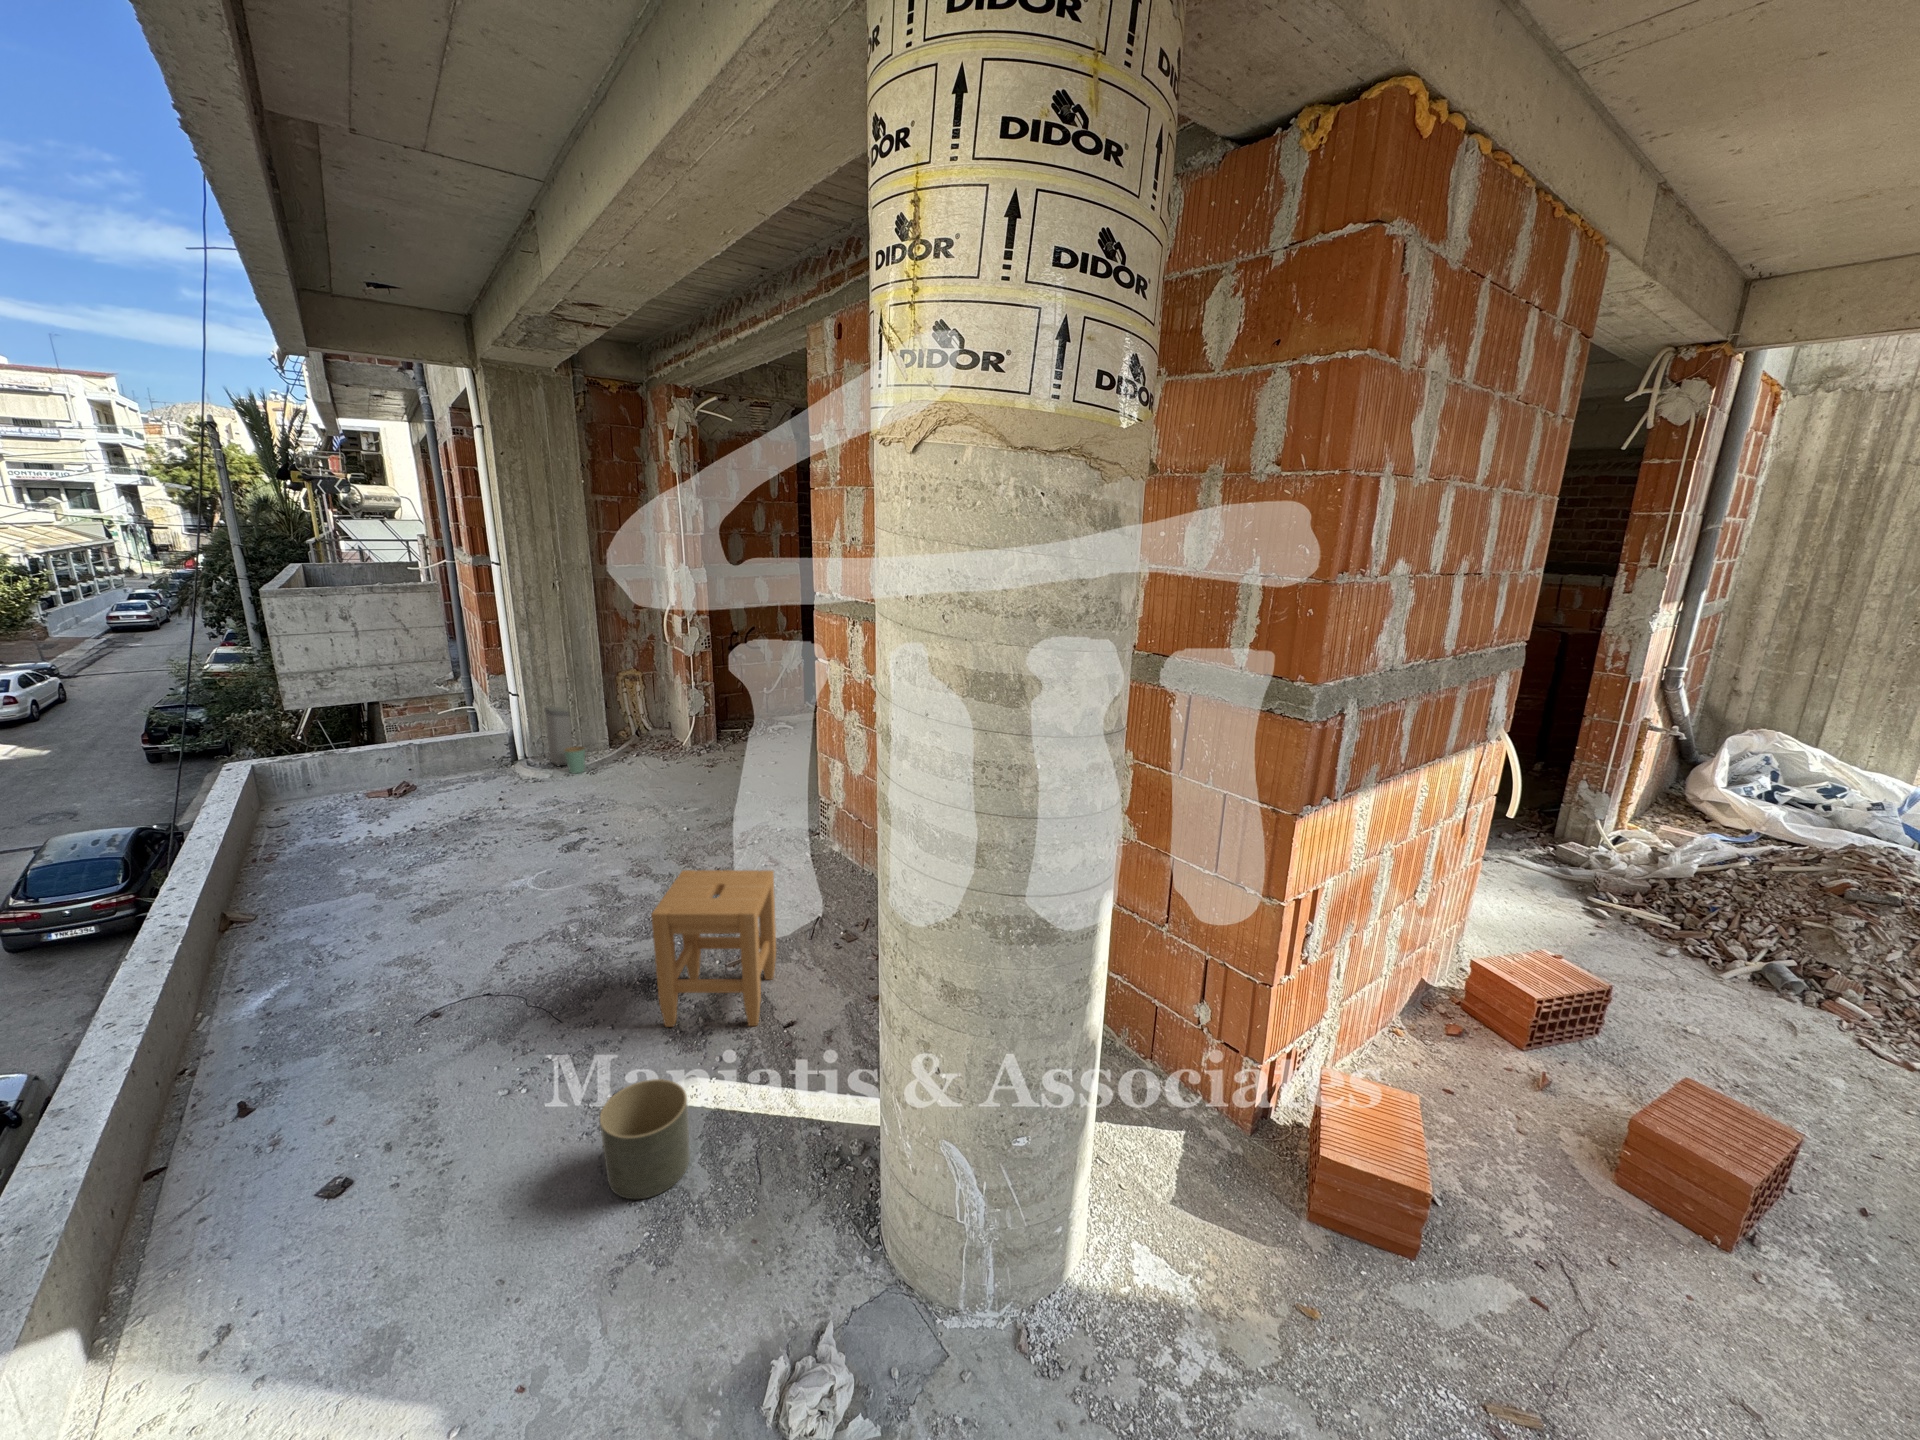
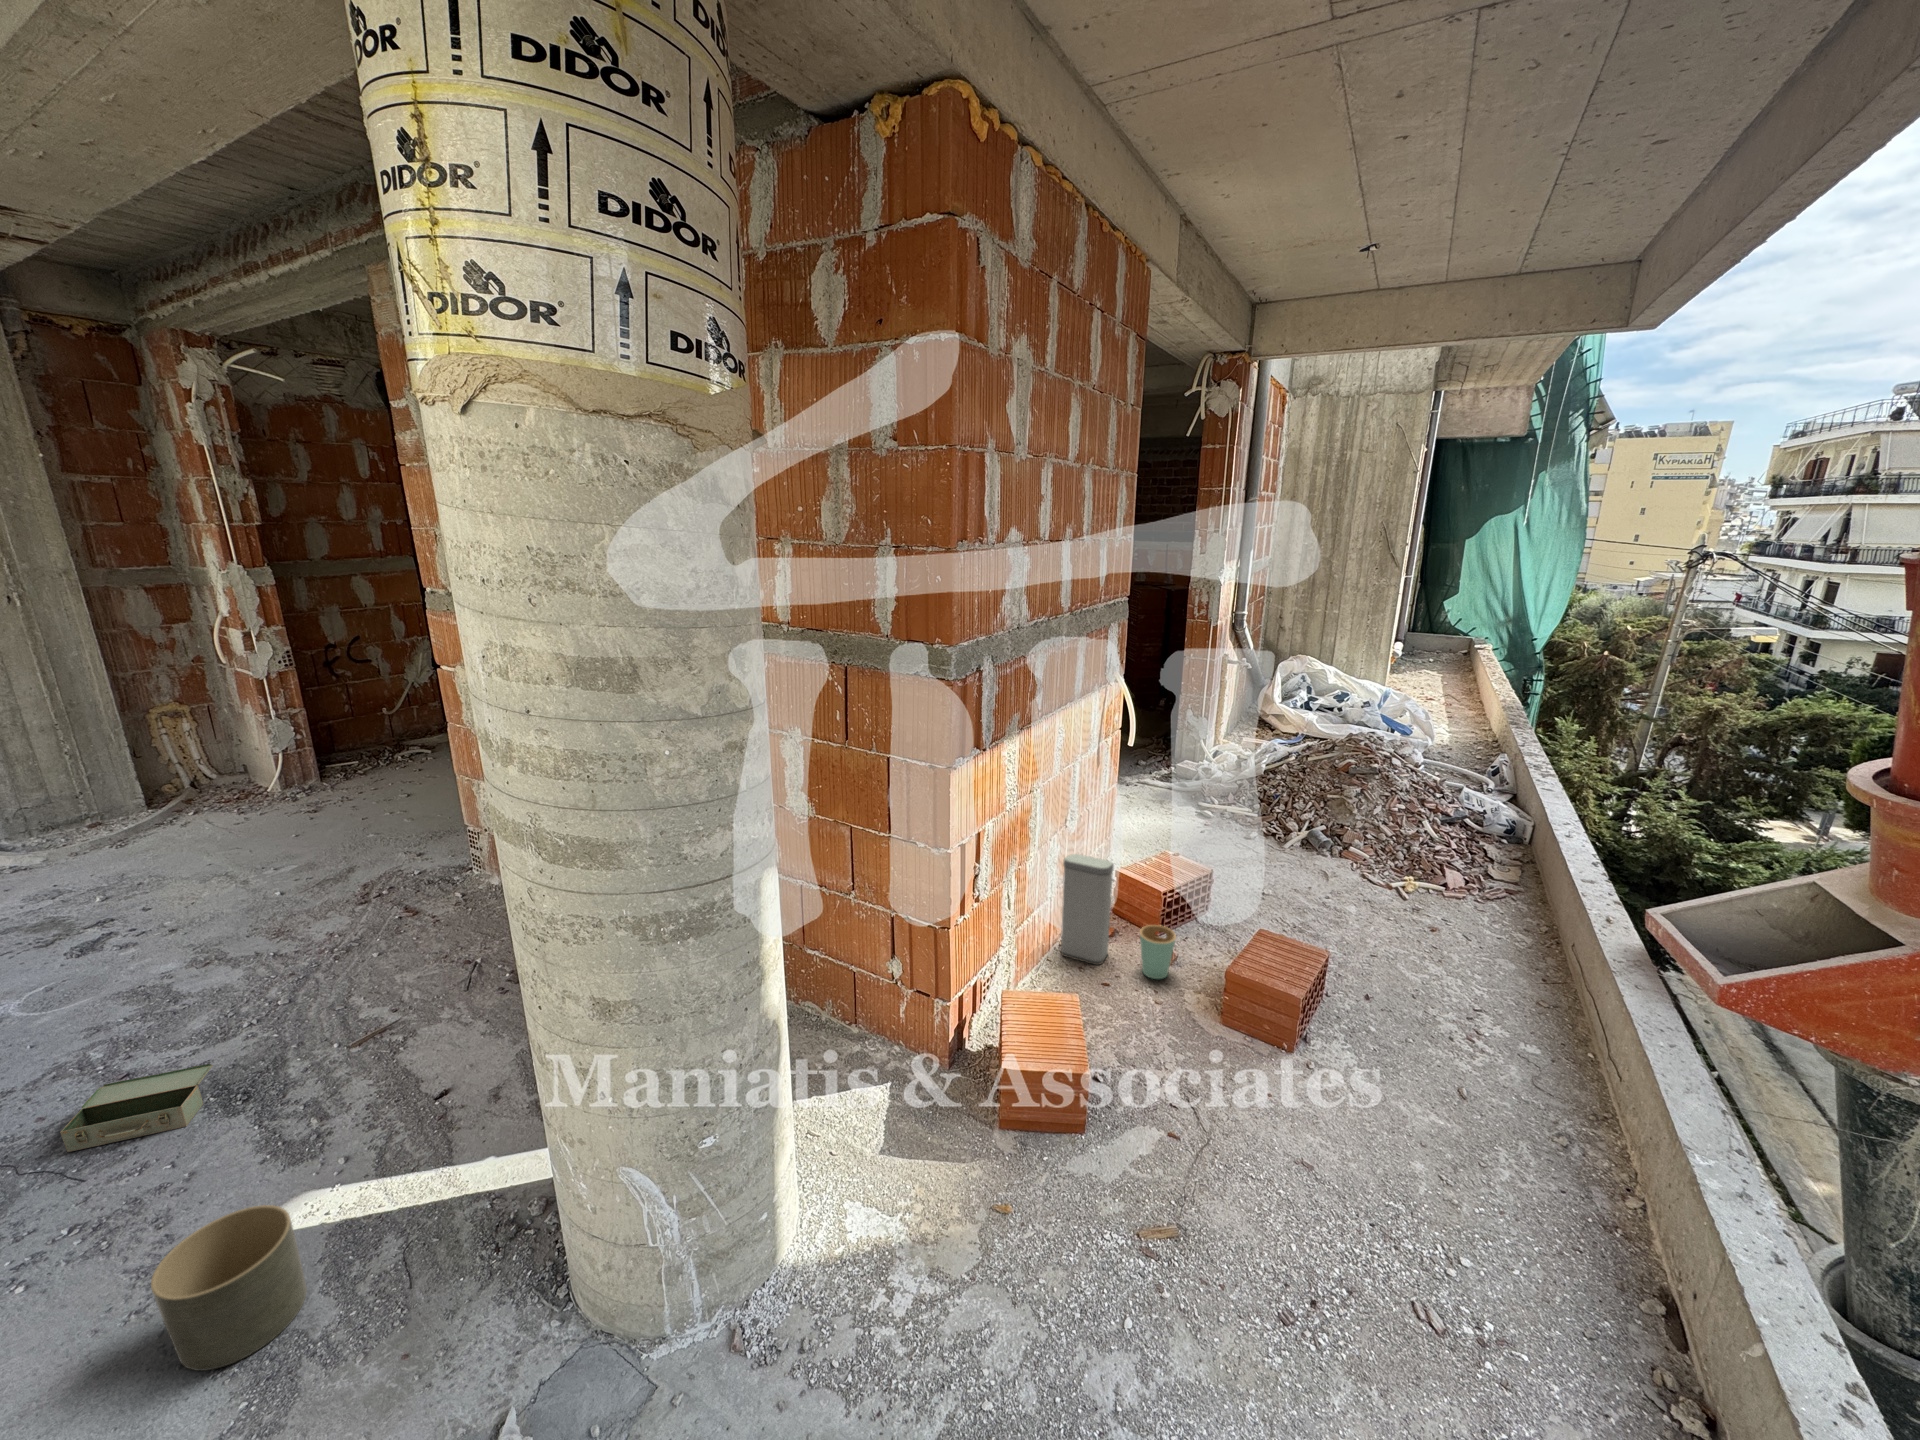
trash can: present [544,707,585,773] -> present [1061,854,1176,979]
stool: present [651,870,776,1027] -> none [214,921,418,1141]
toolbox: none [549,954,640,1001] -> present [60,1064,213,1152]

